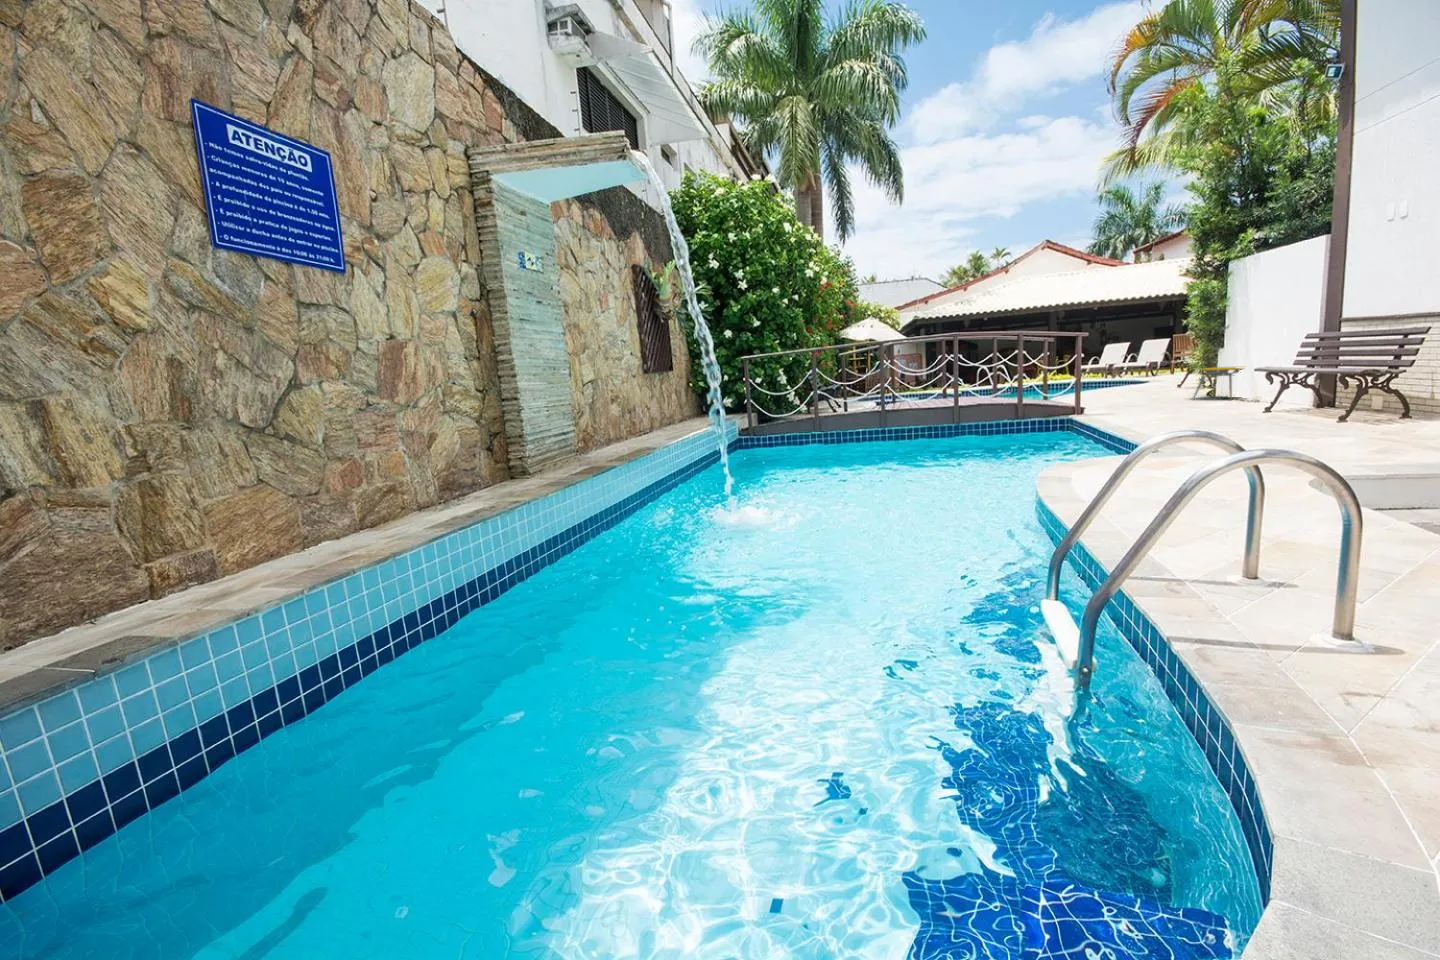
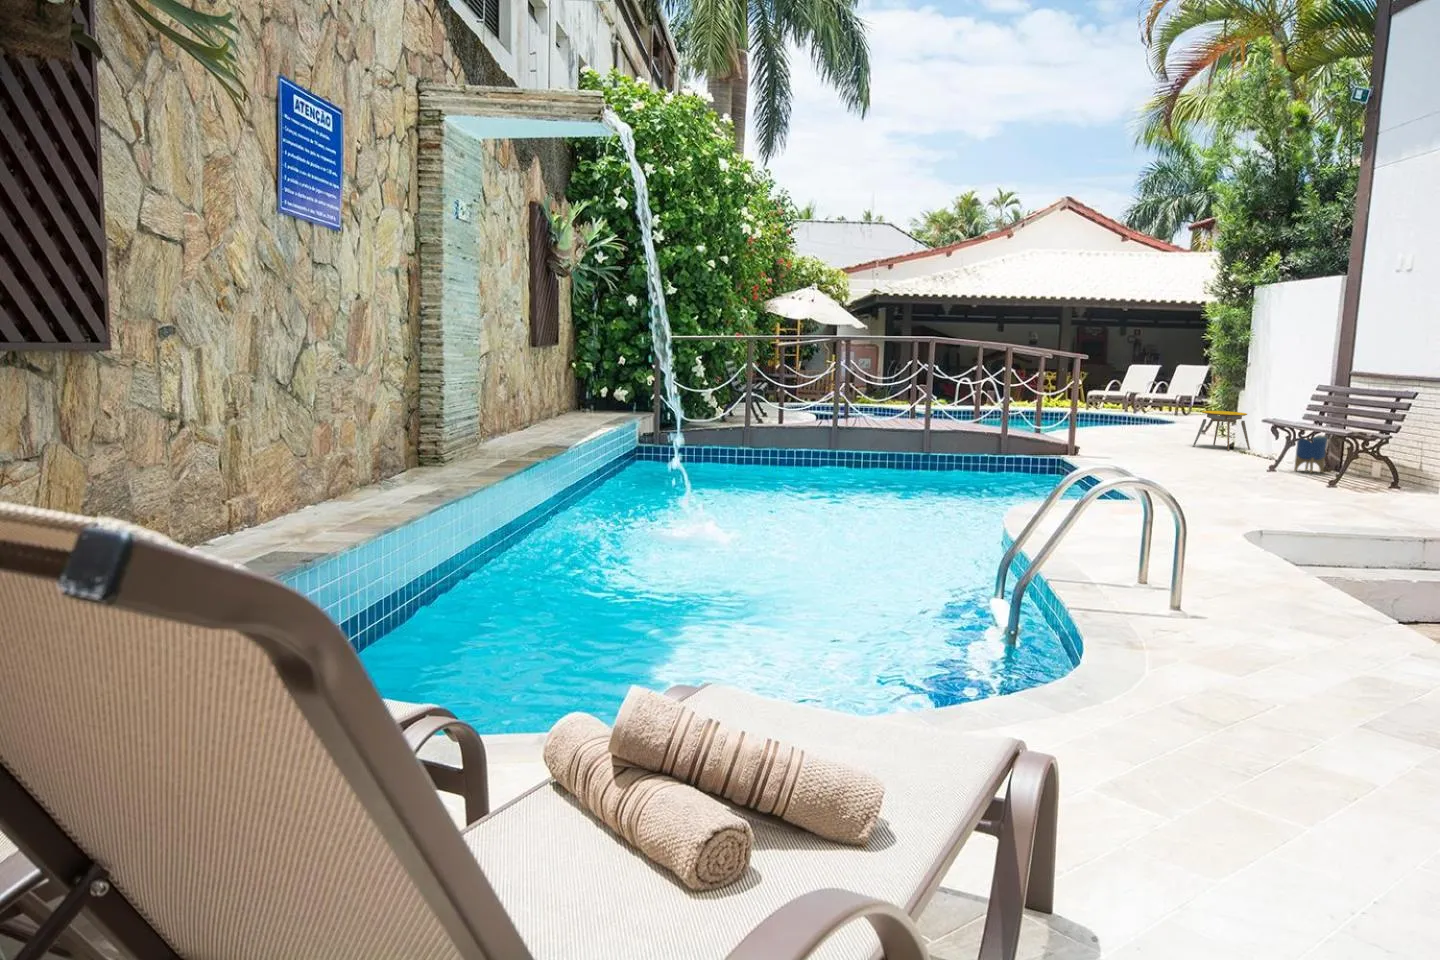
planter: none [1328,378,1371,416] -> present [1294,435,1327,473]

